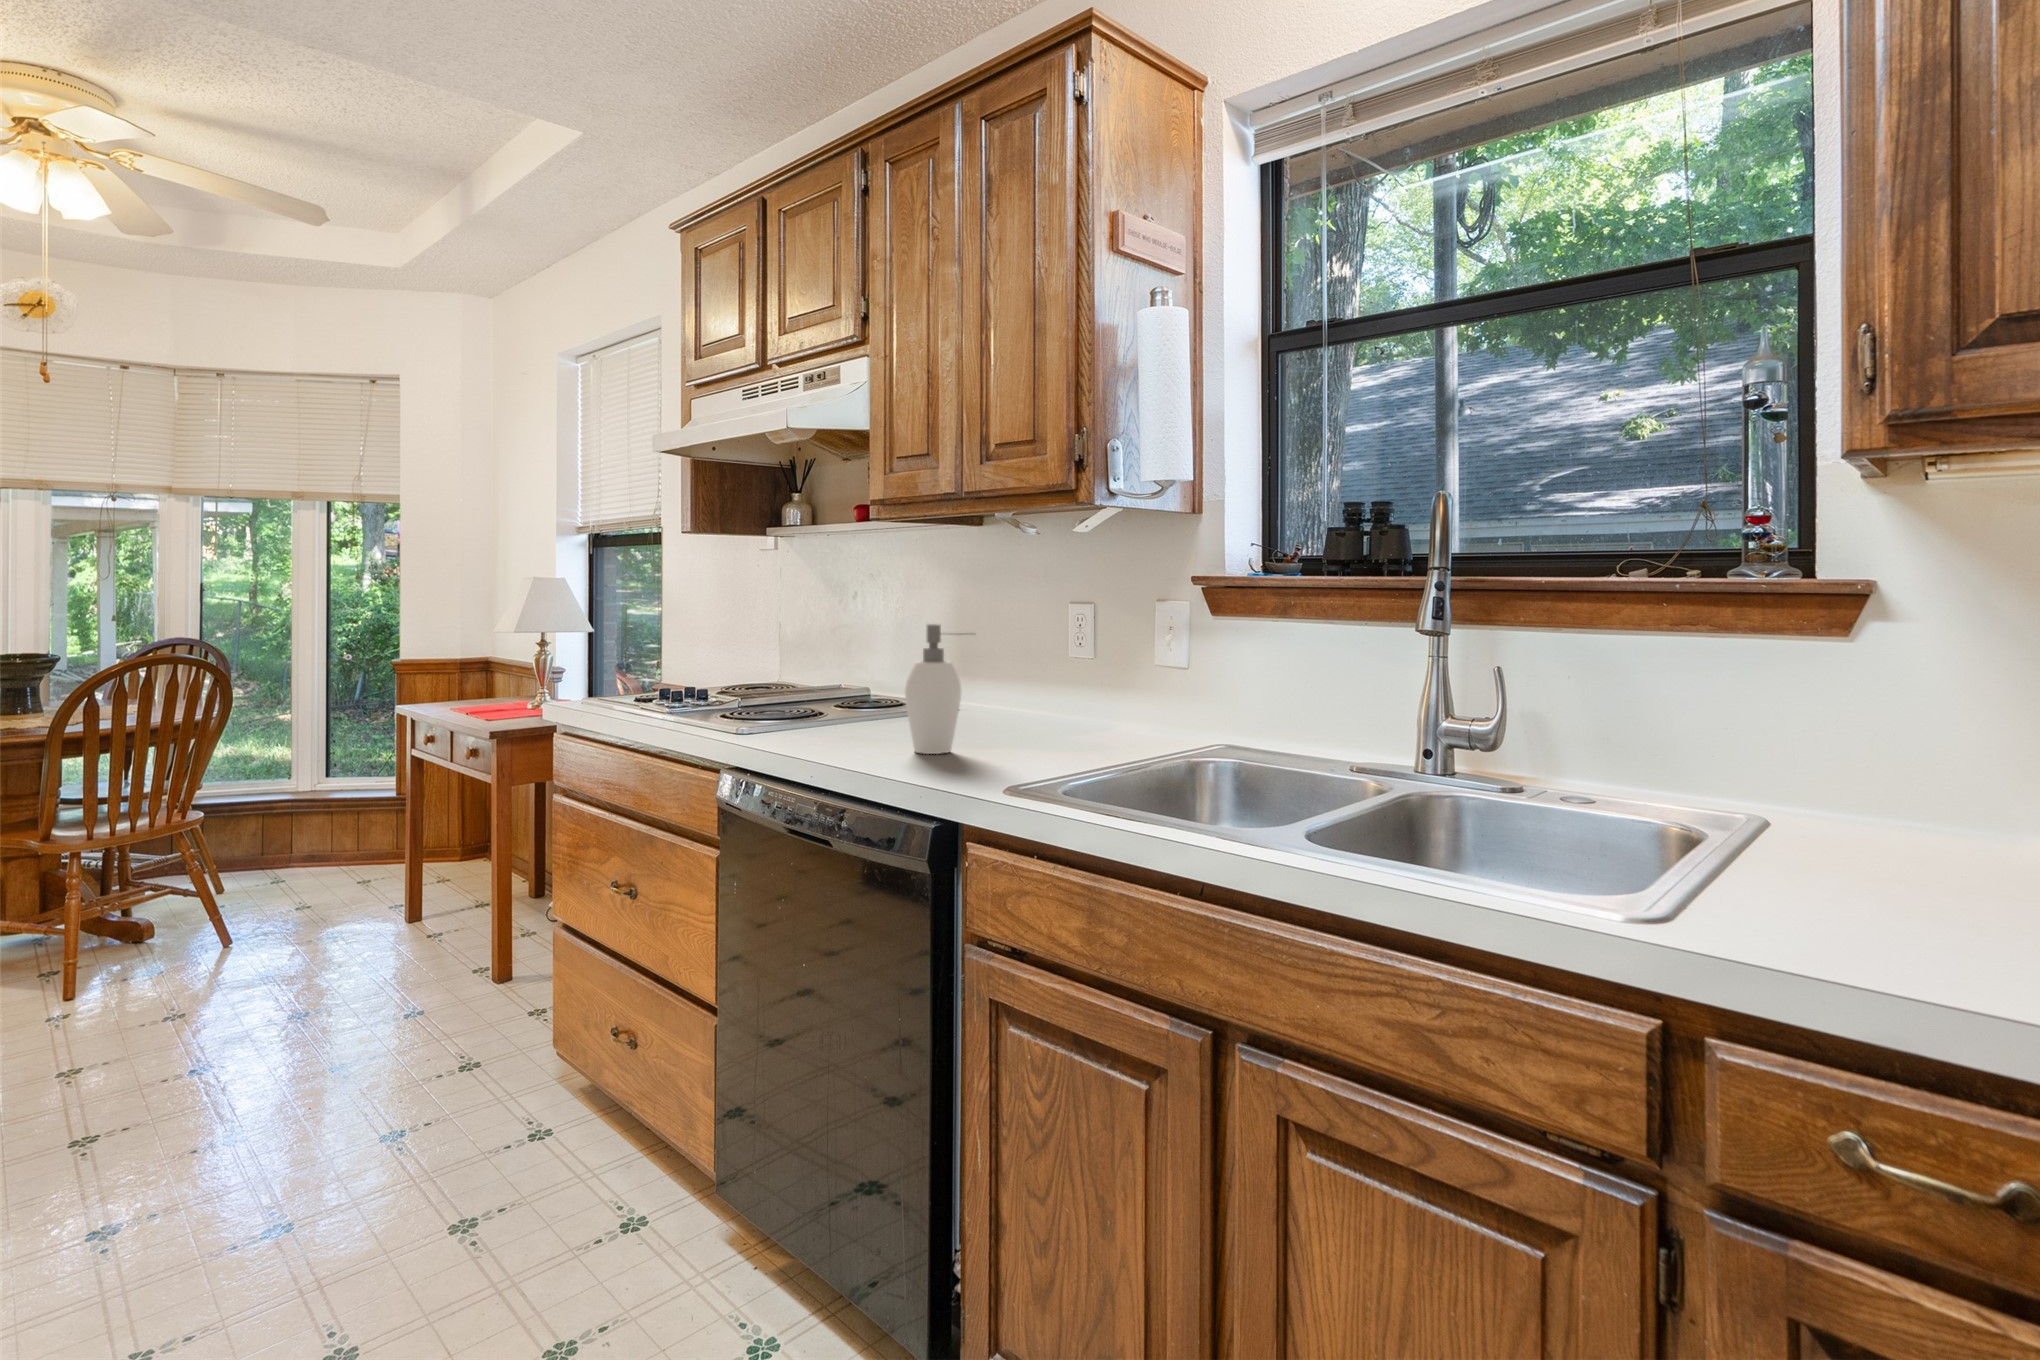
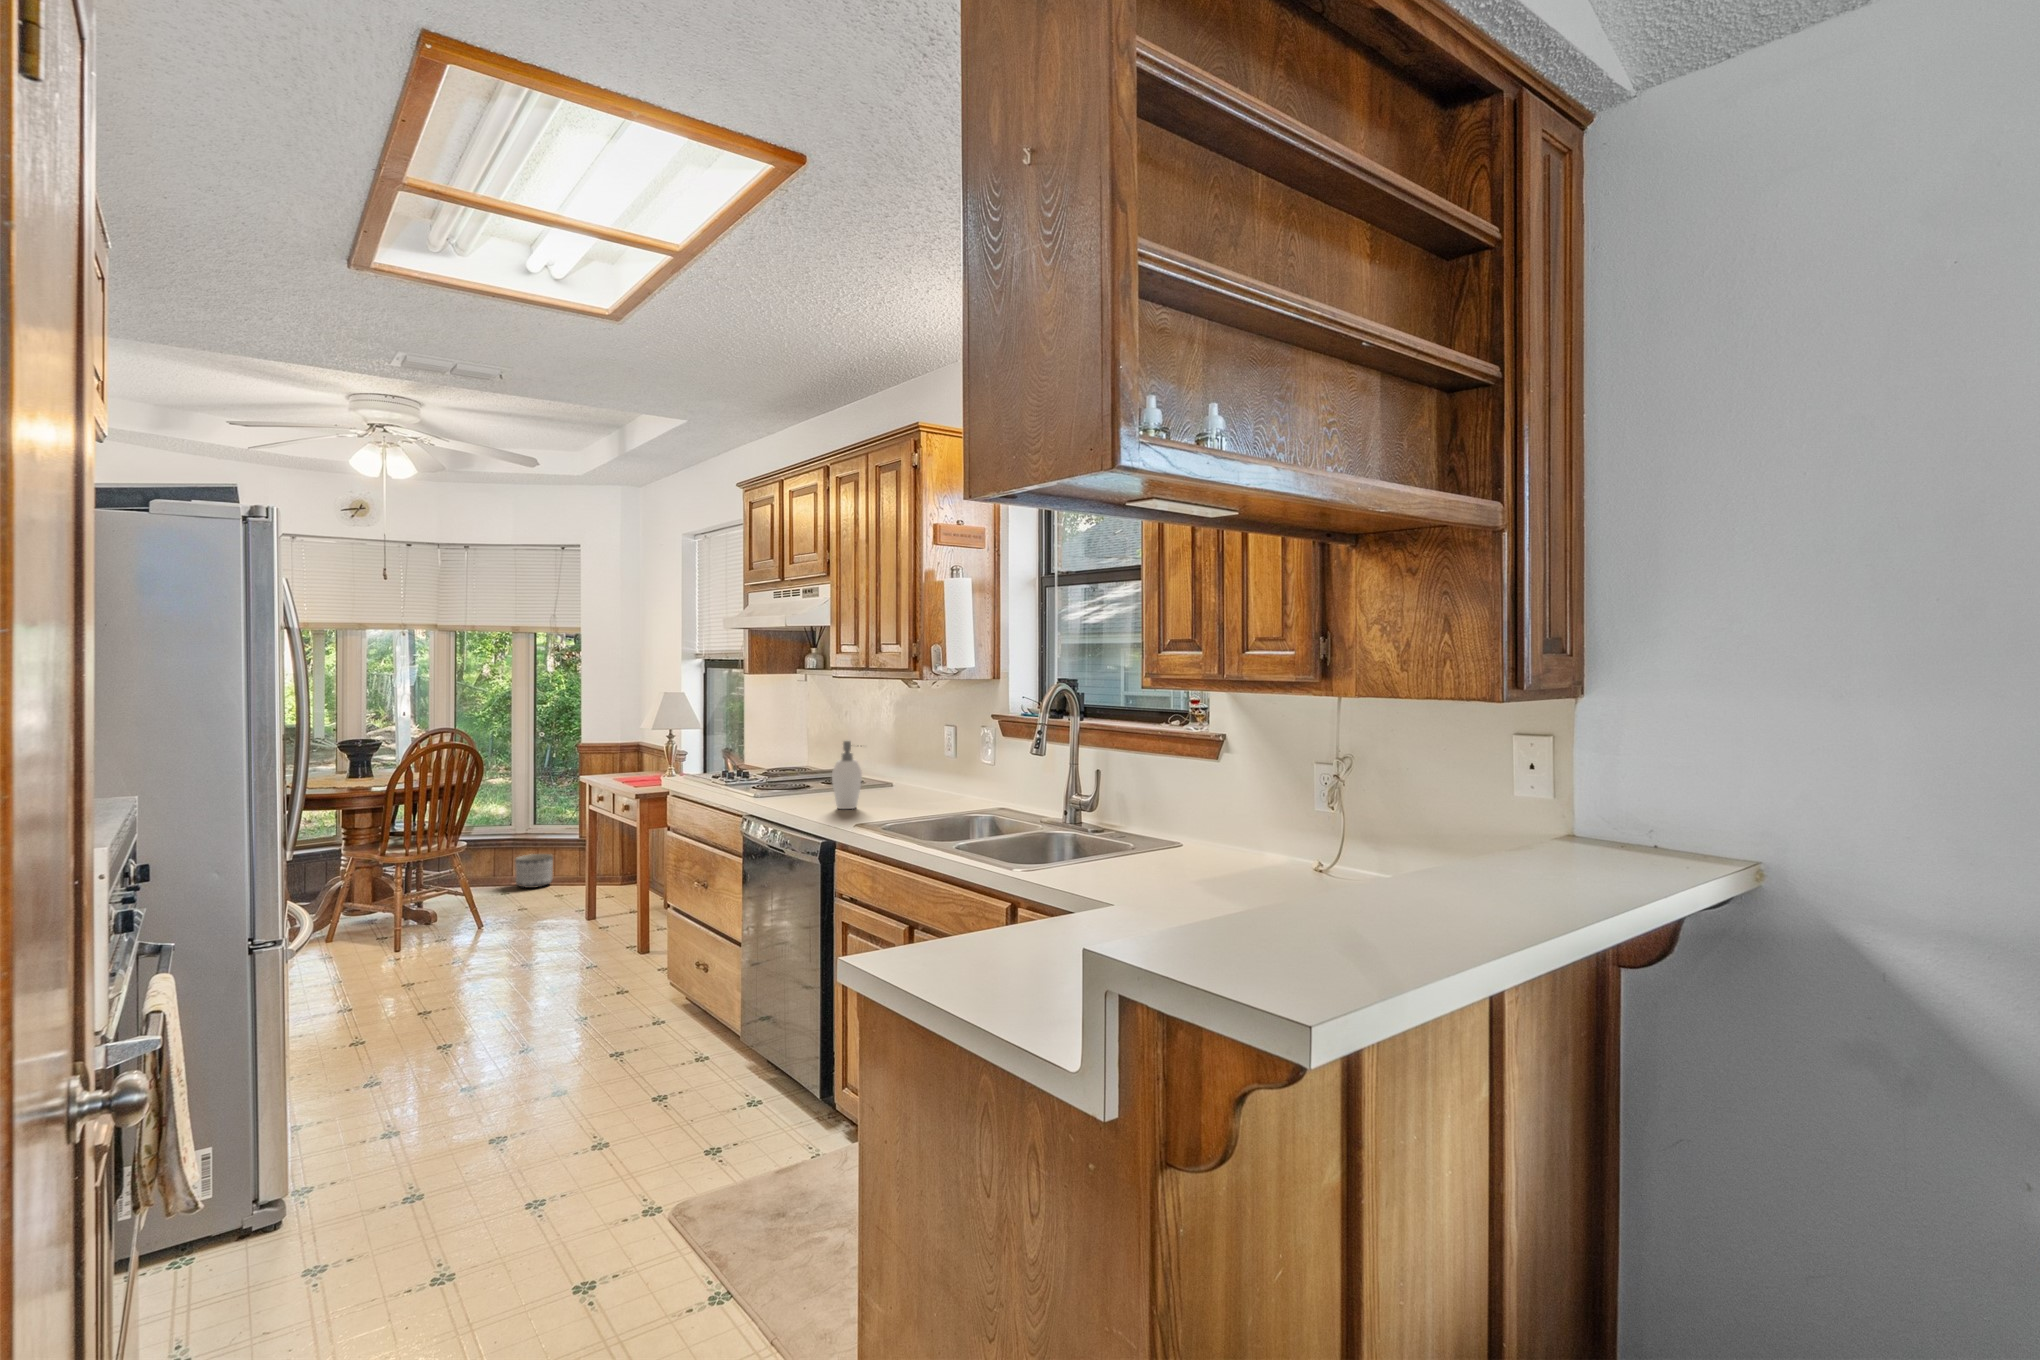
planter: none [297,820,358,870] -> present [515,854,553,888]

